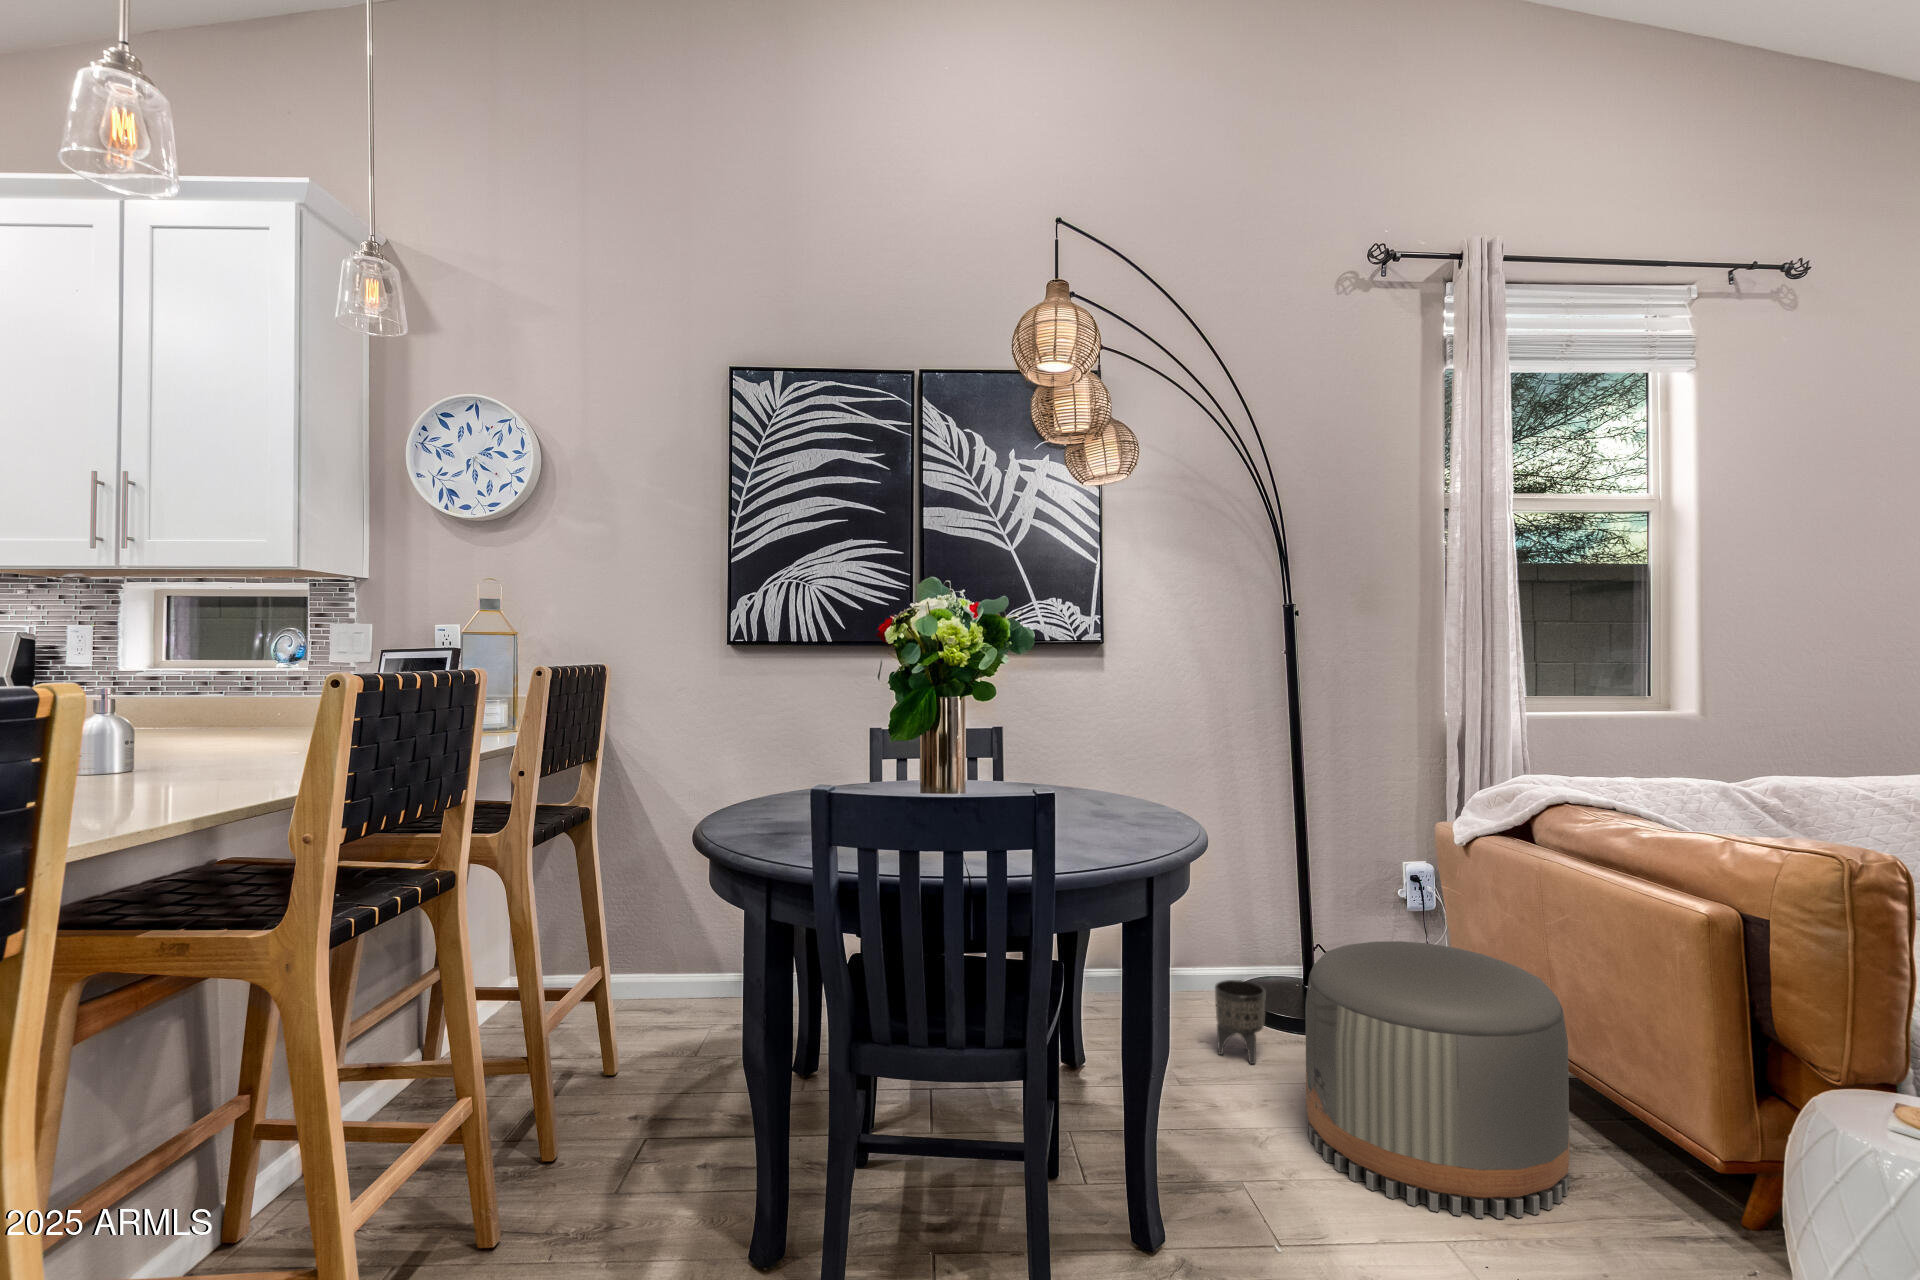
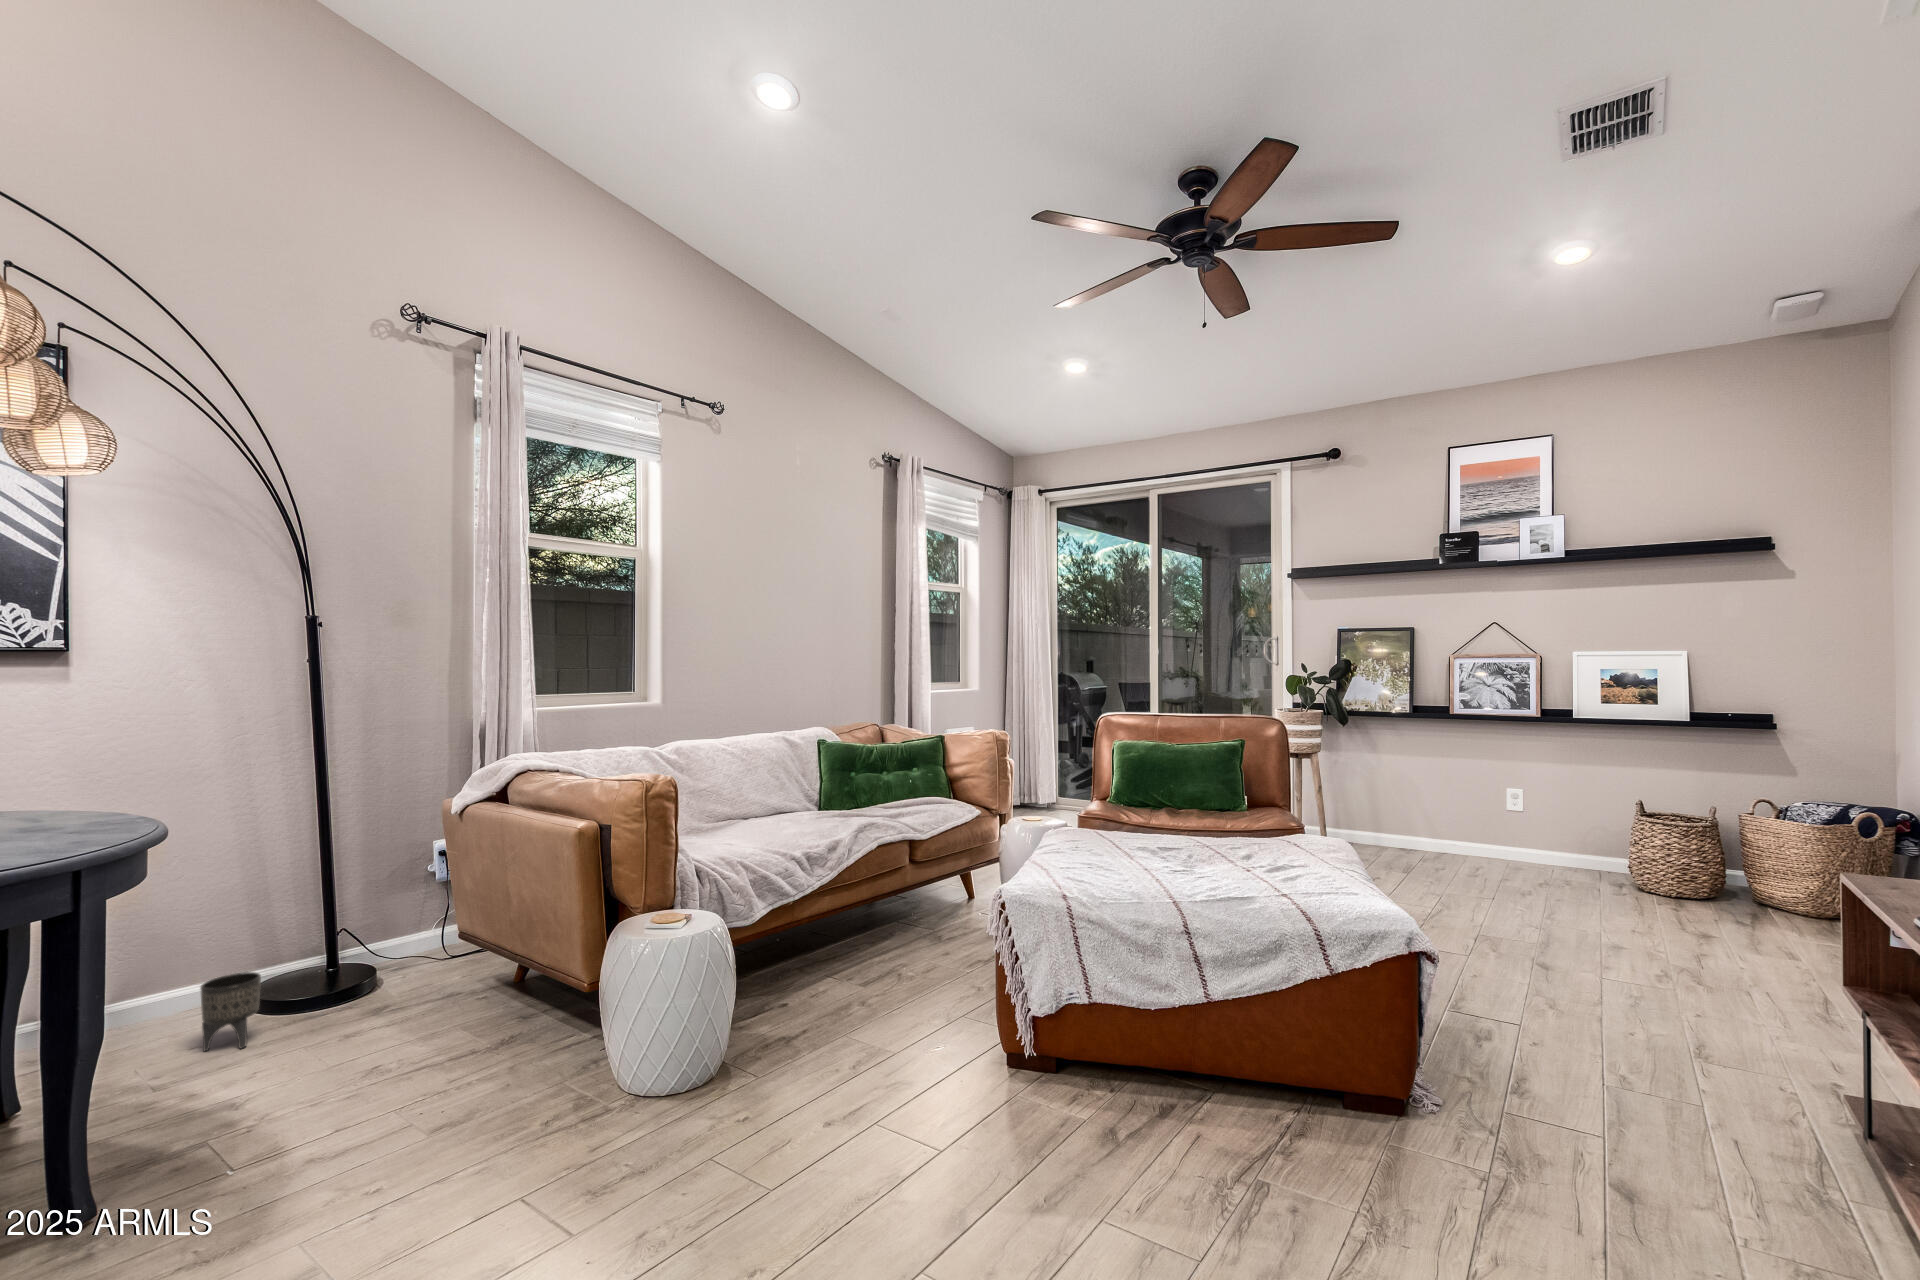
pouf: present [1305,941,1570,1218] -> none [283,893,508,1107]

